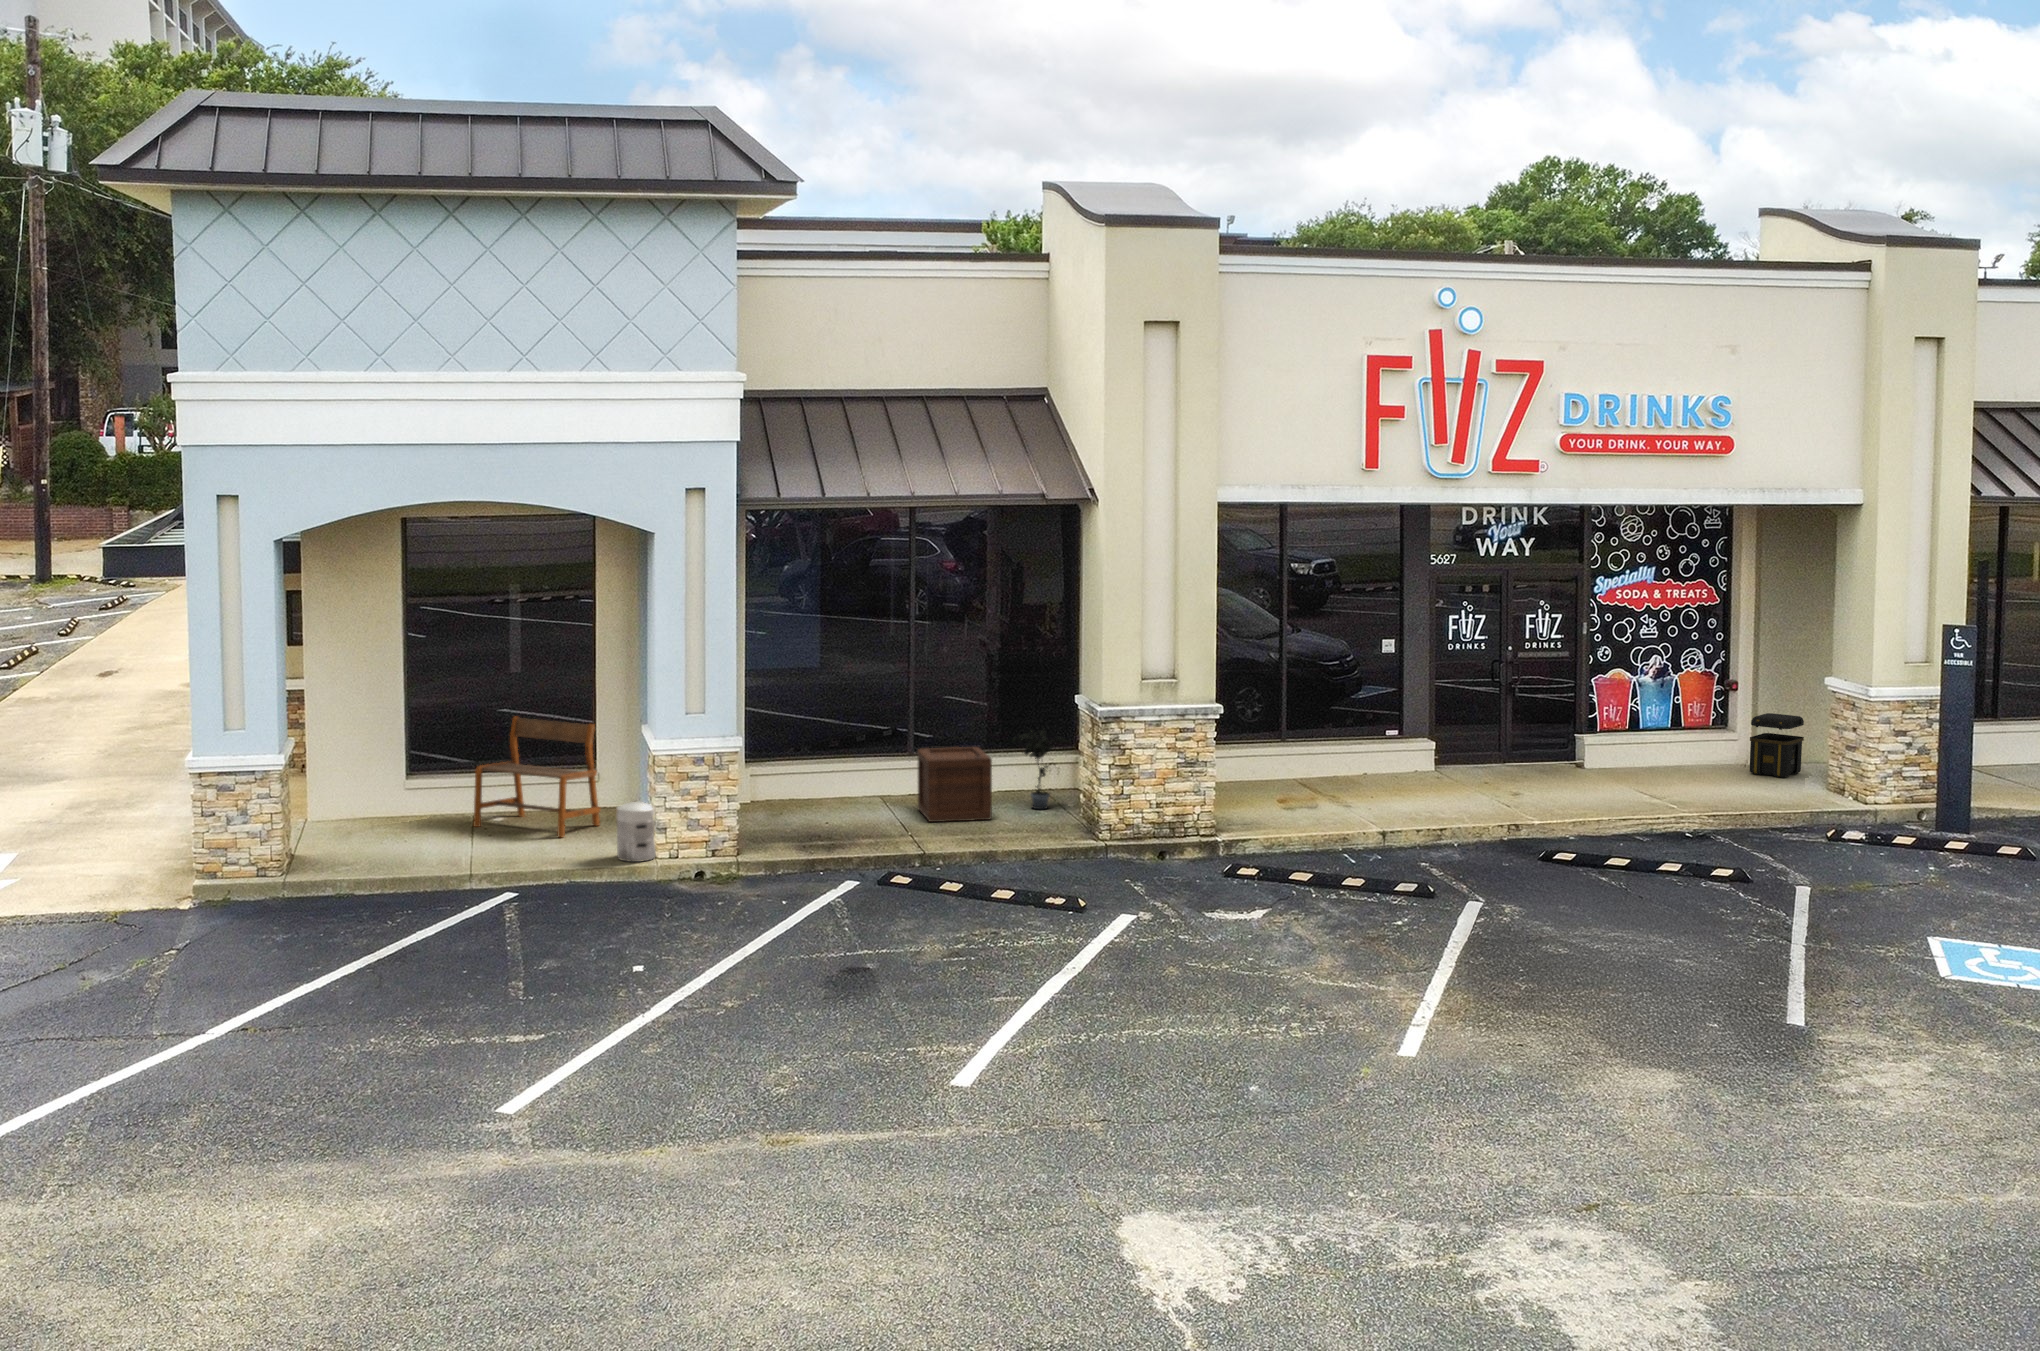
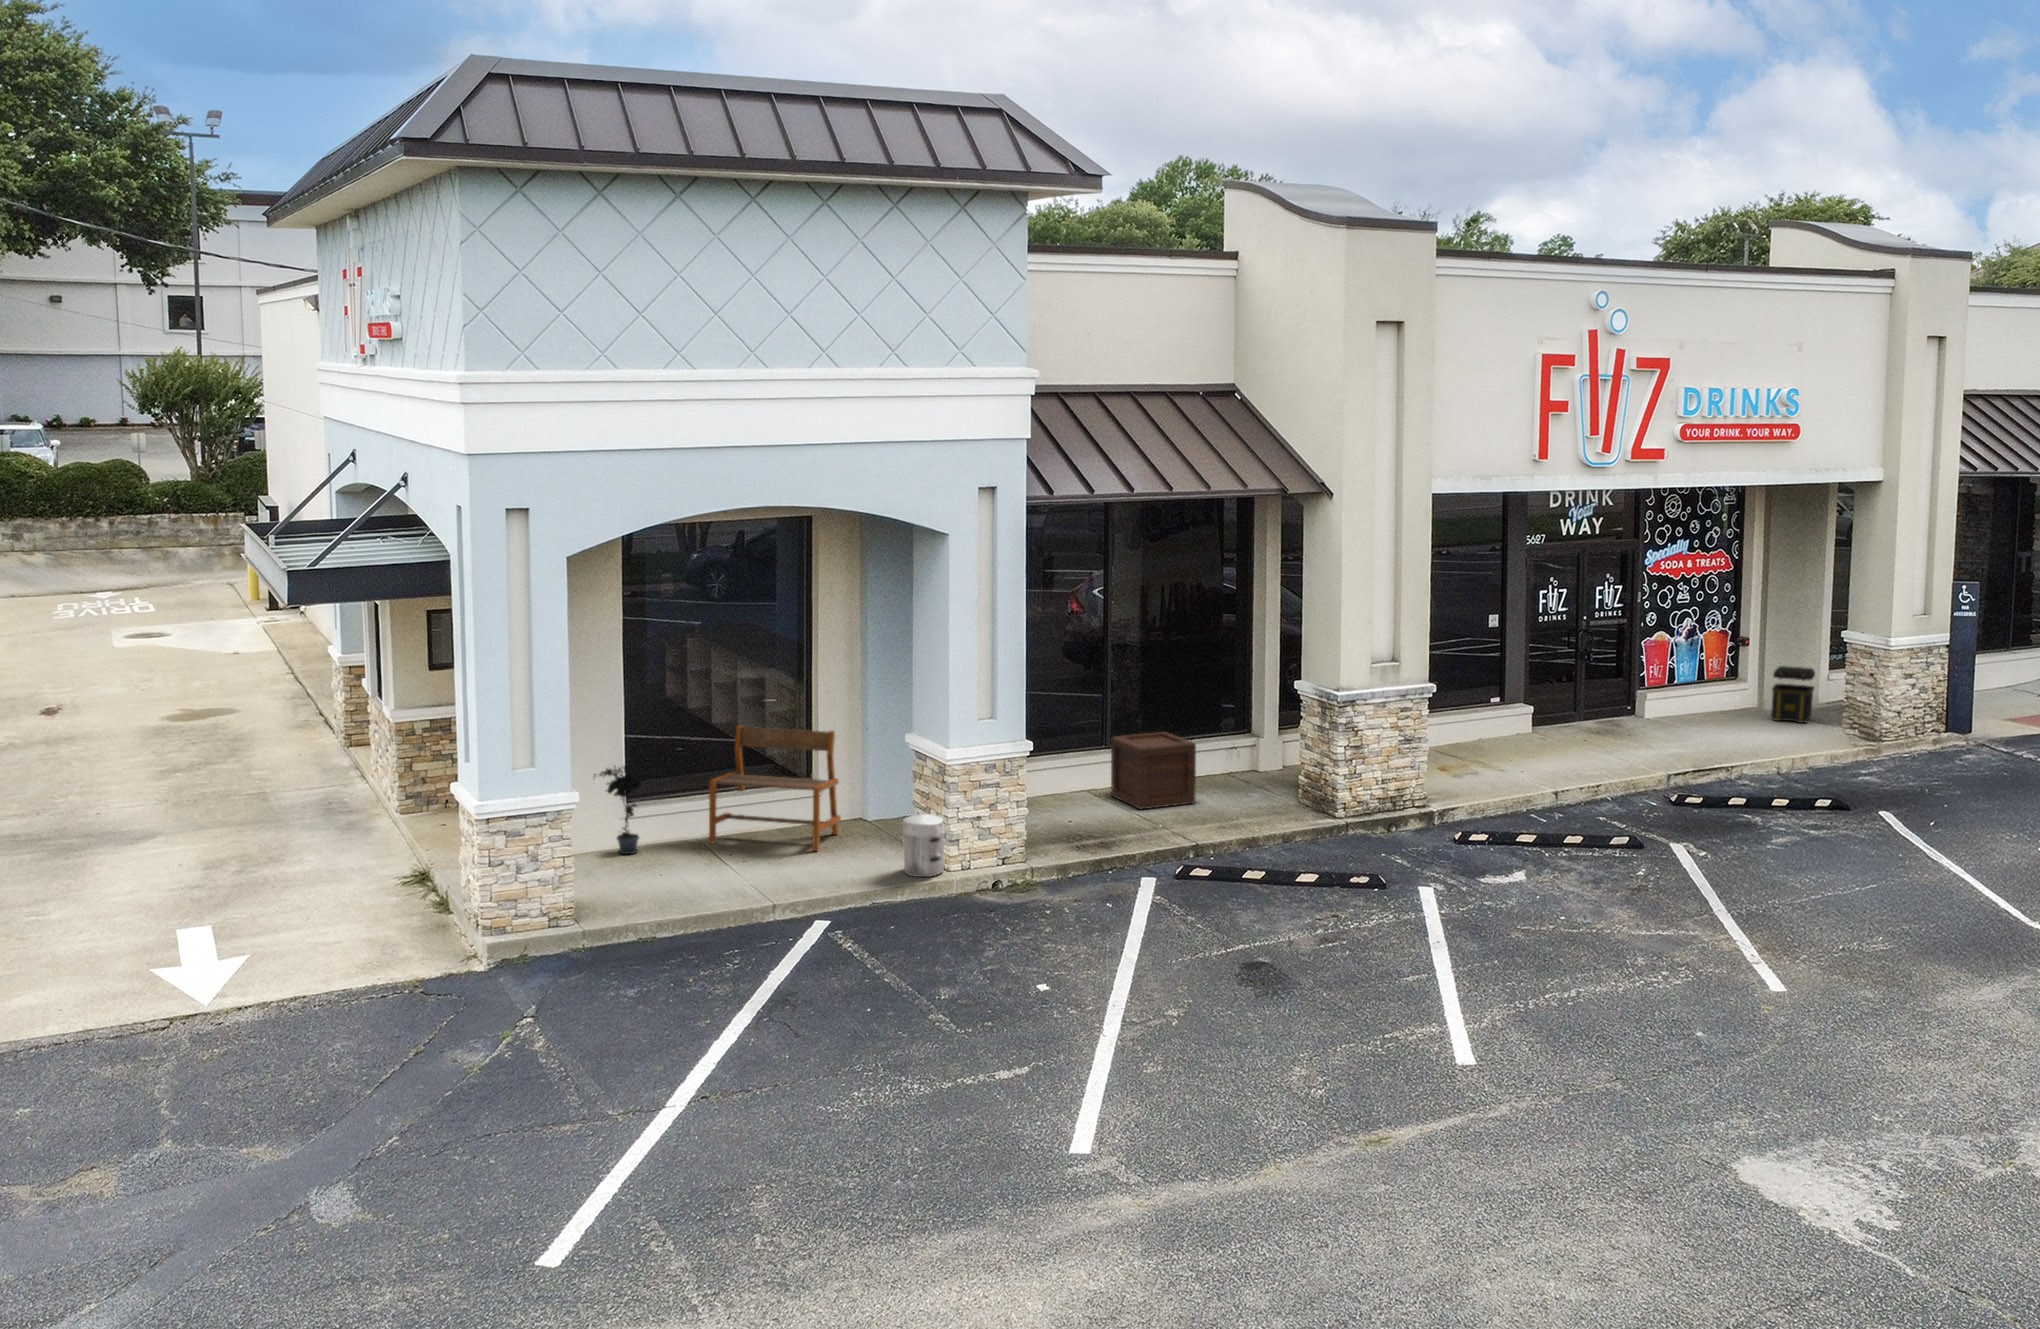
potted plant: present [1014,730,1066,809] -> present [594,762,655,854]

